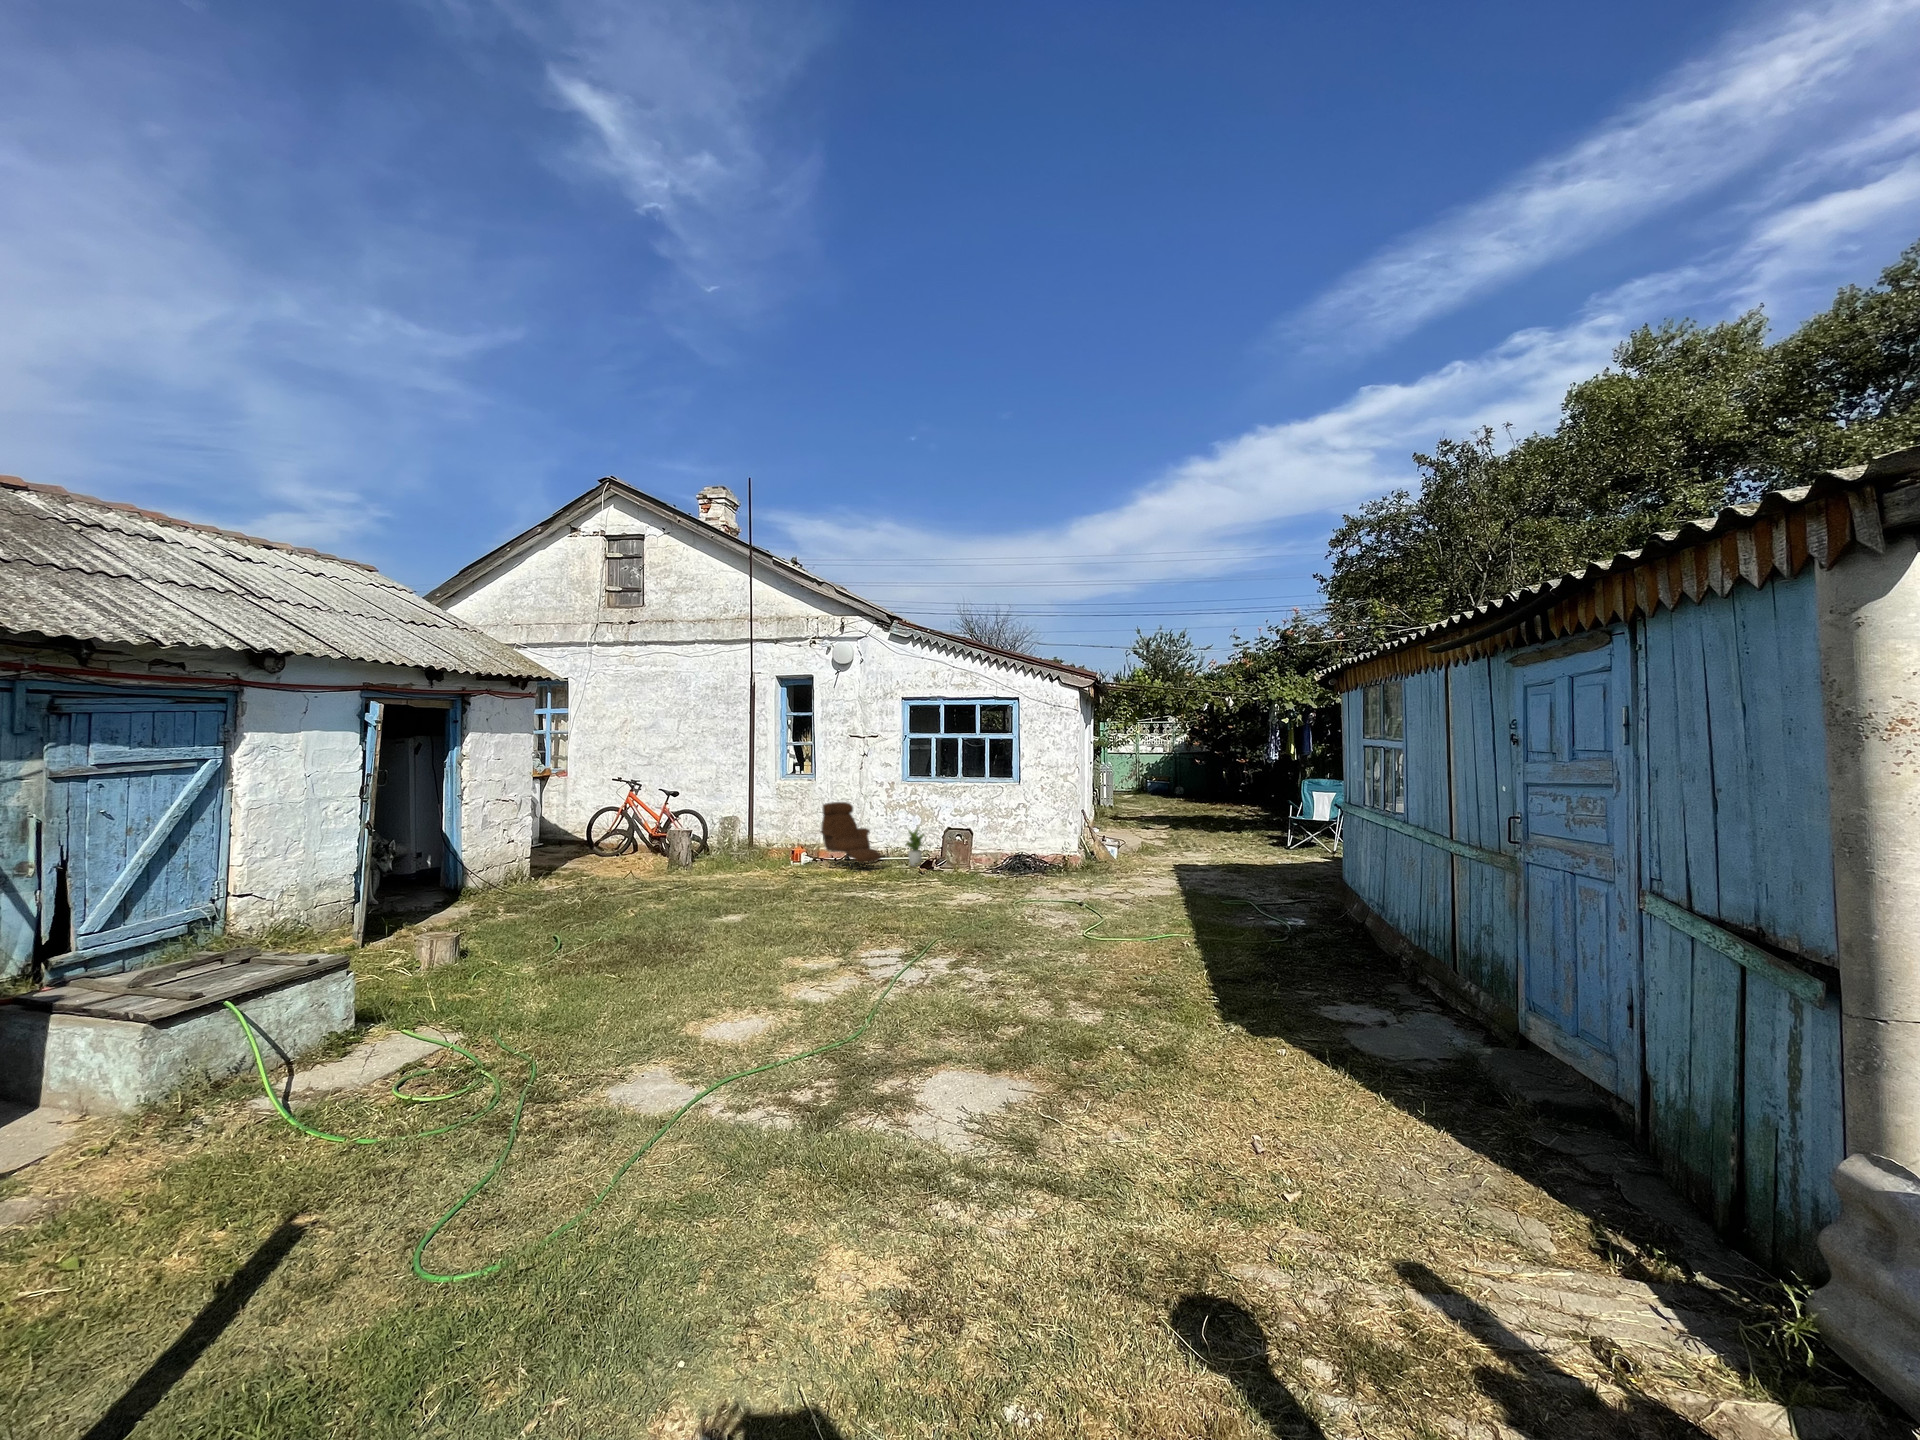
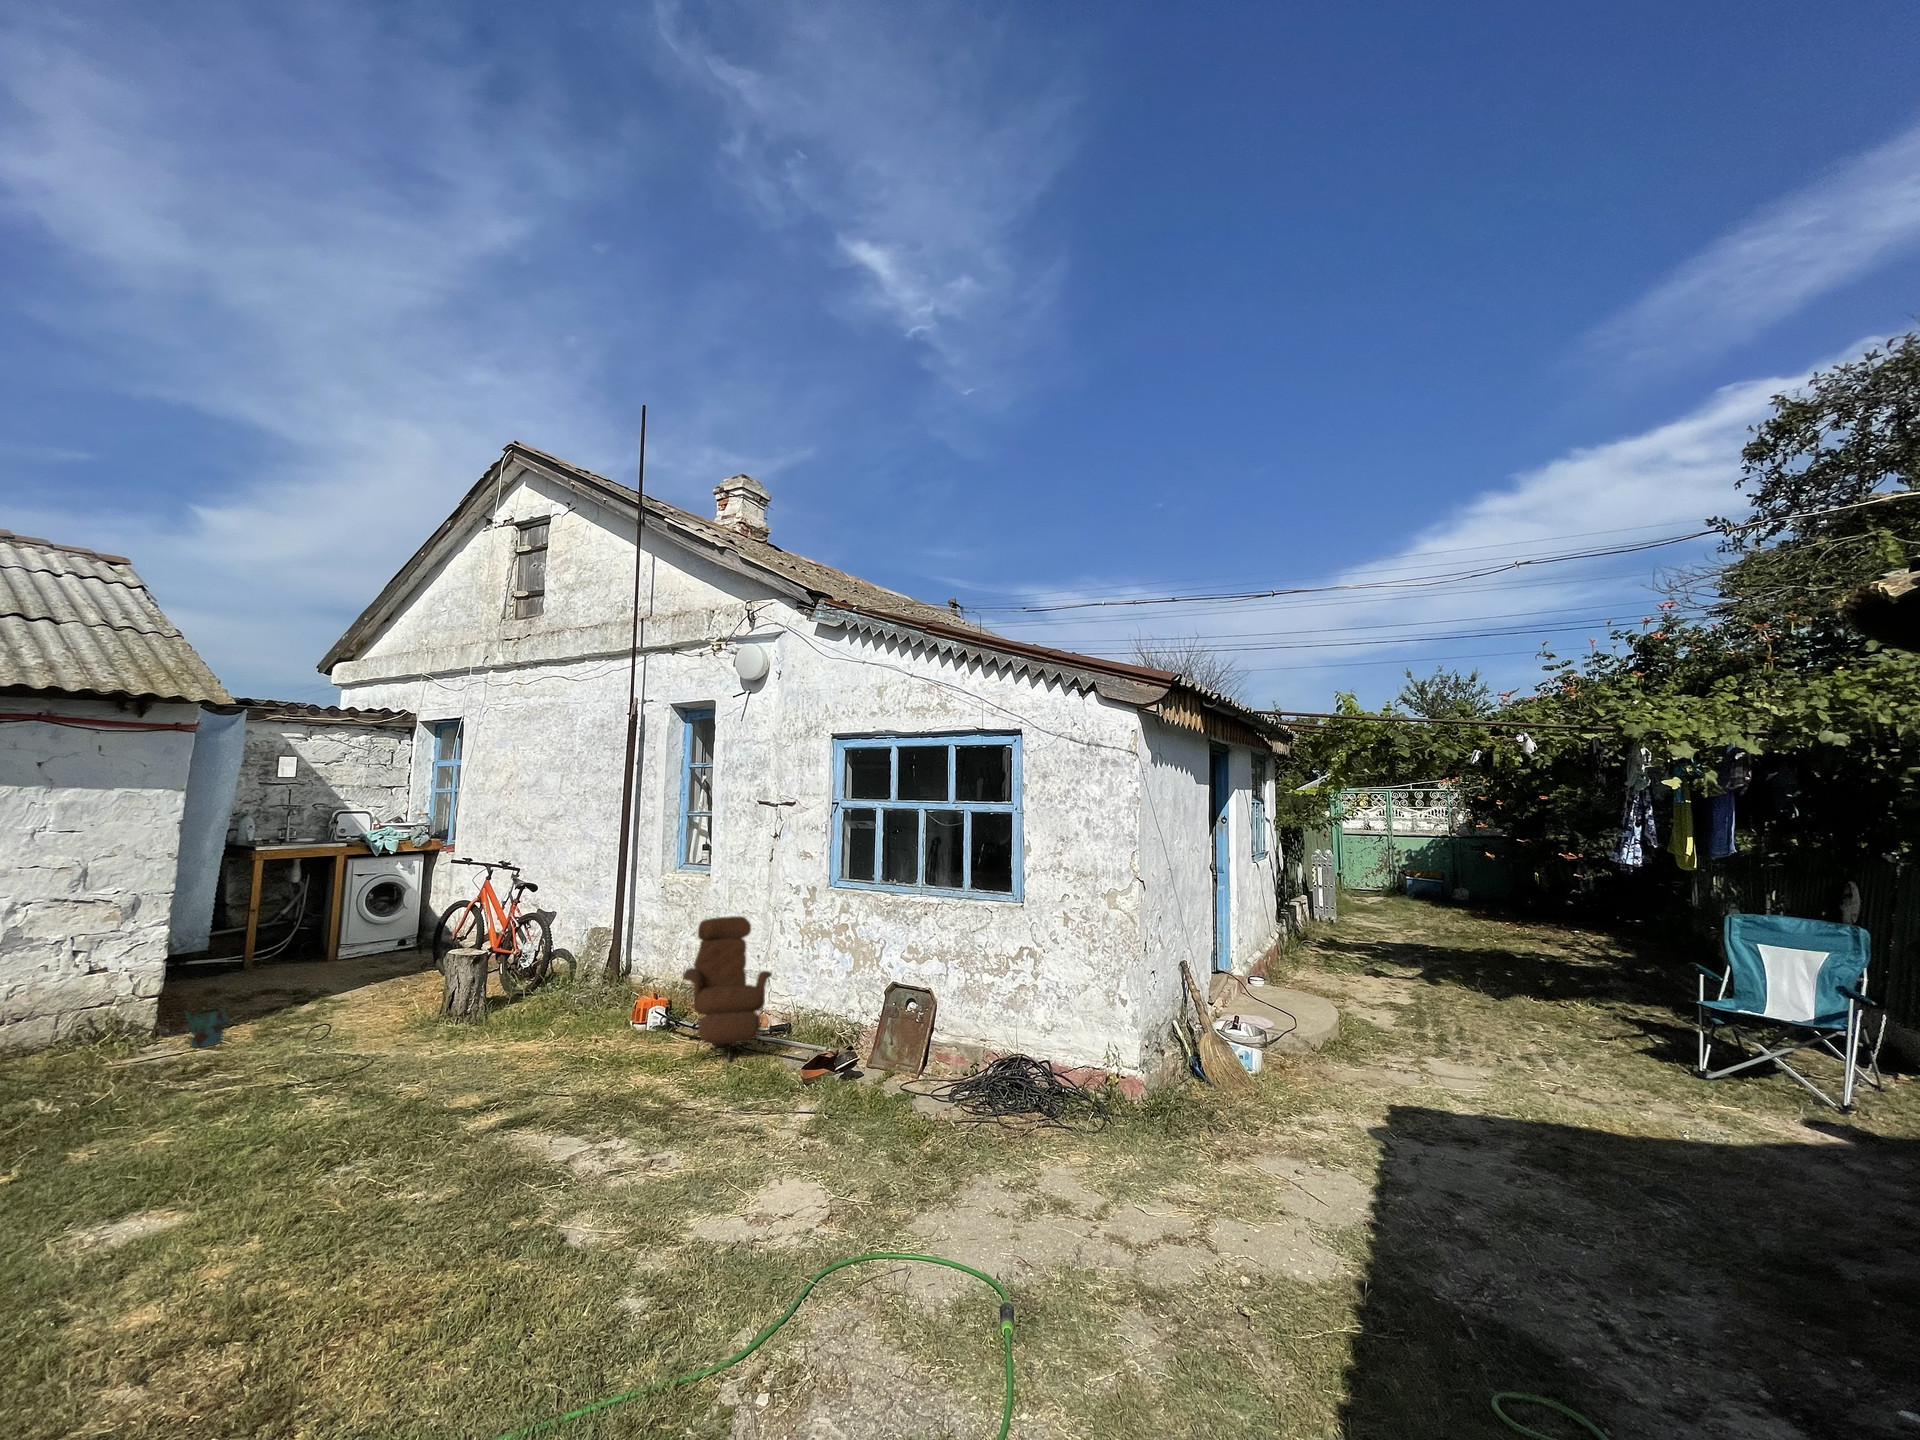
potted plant: present [906,828,924,866] -> none [813,976,861,1052]
watering can: none [522,863,559,887] -> present [179,1004,229,1047]

